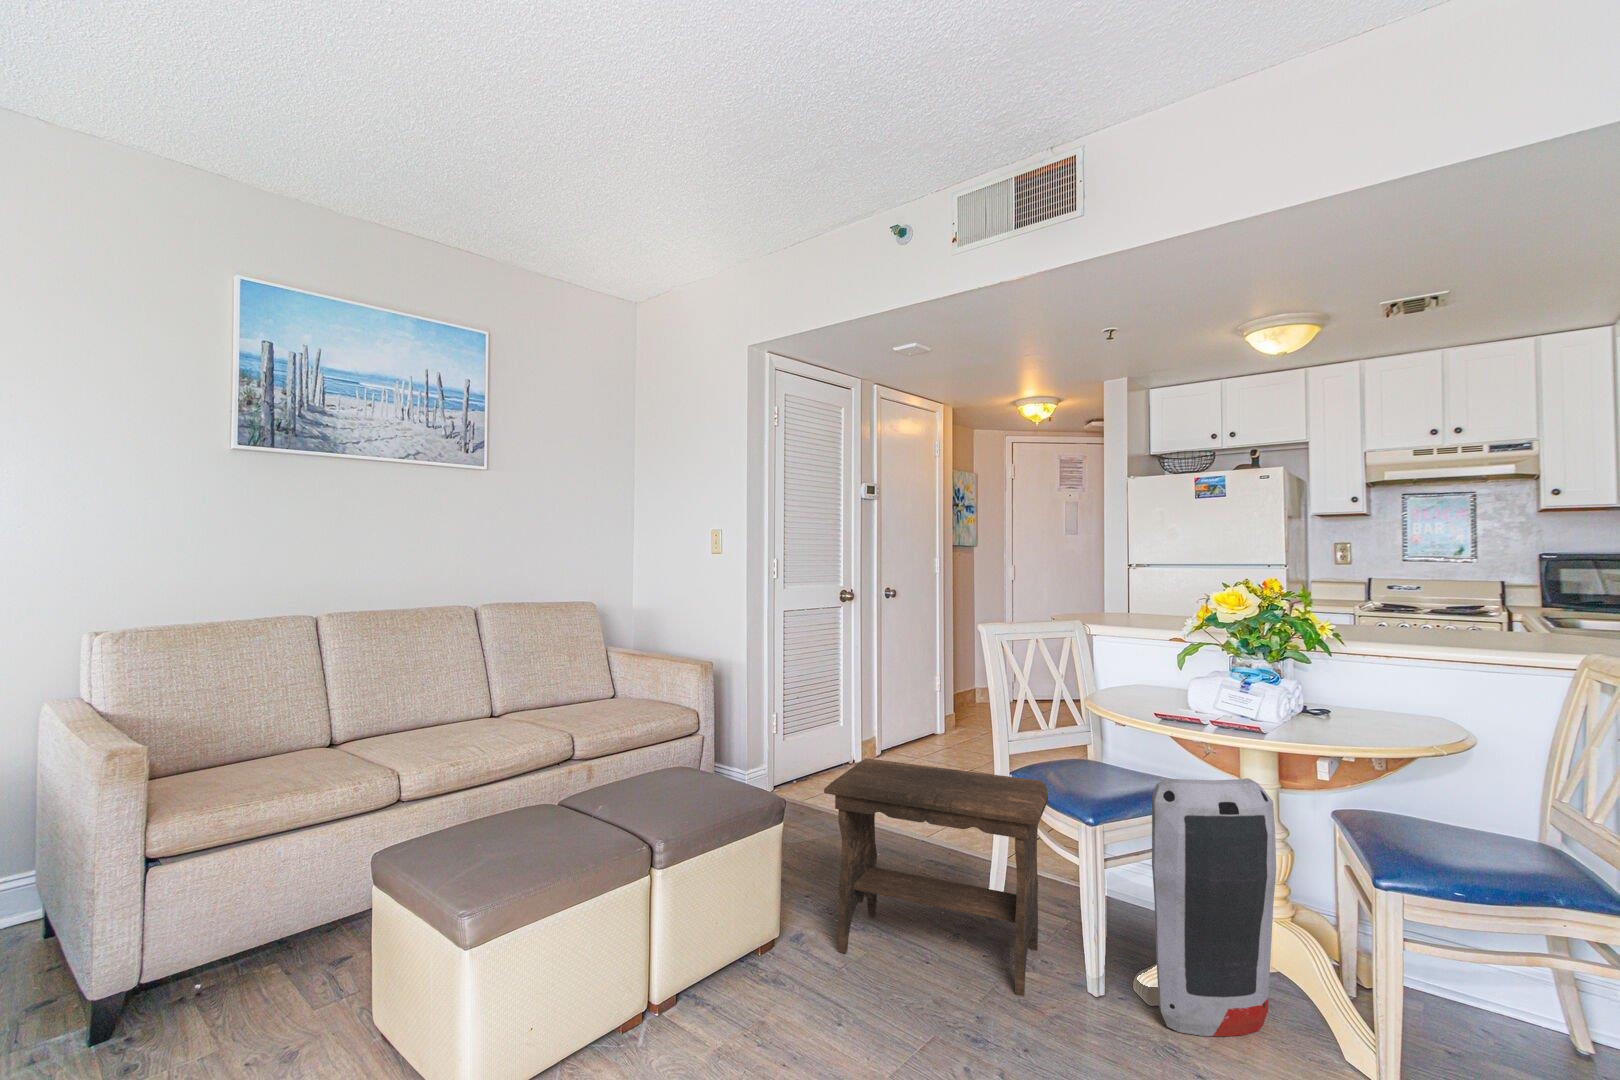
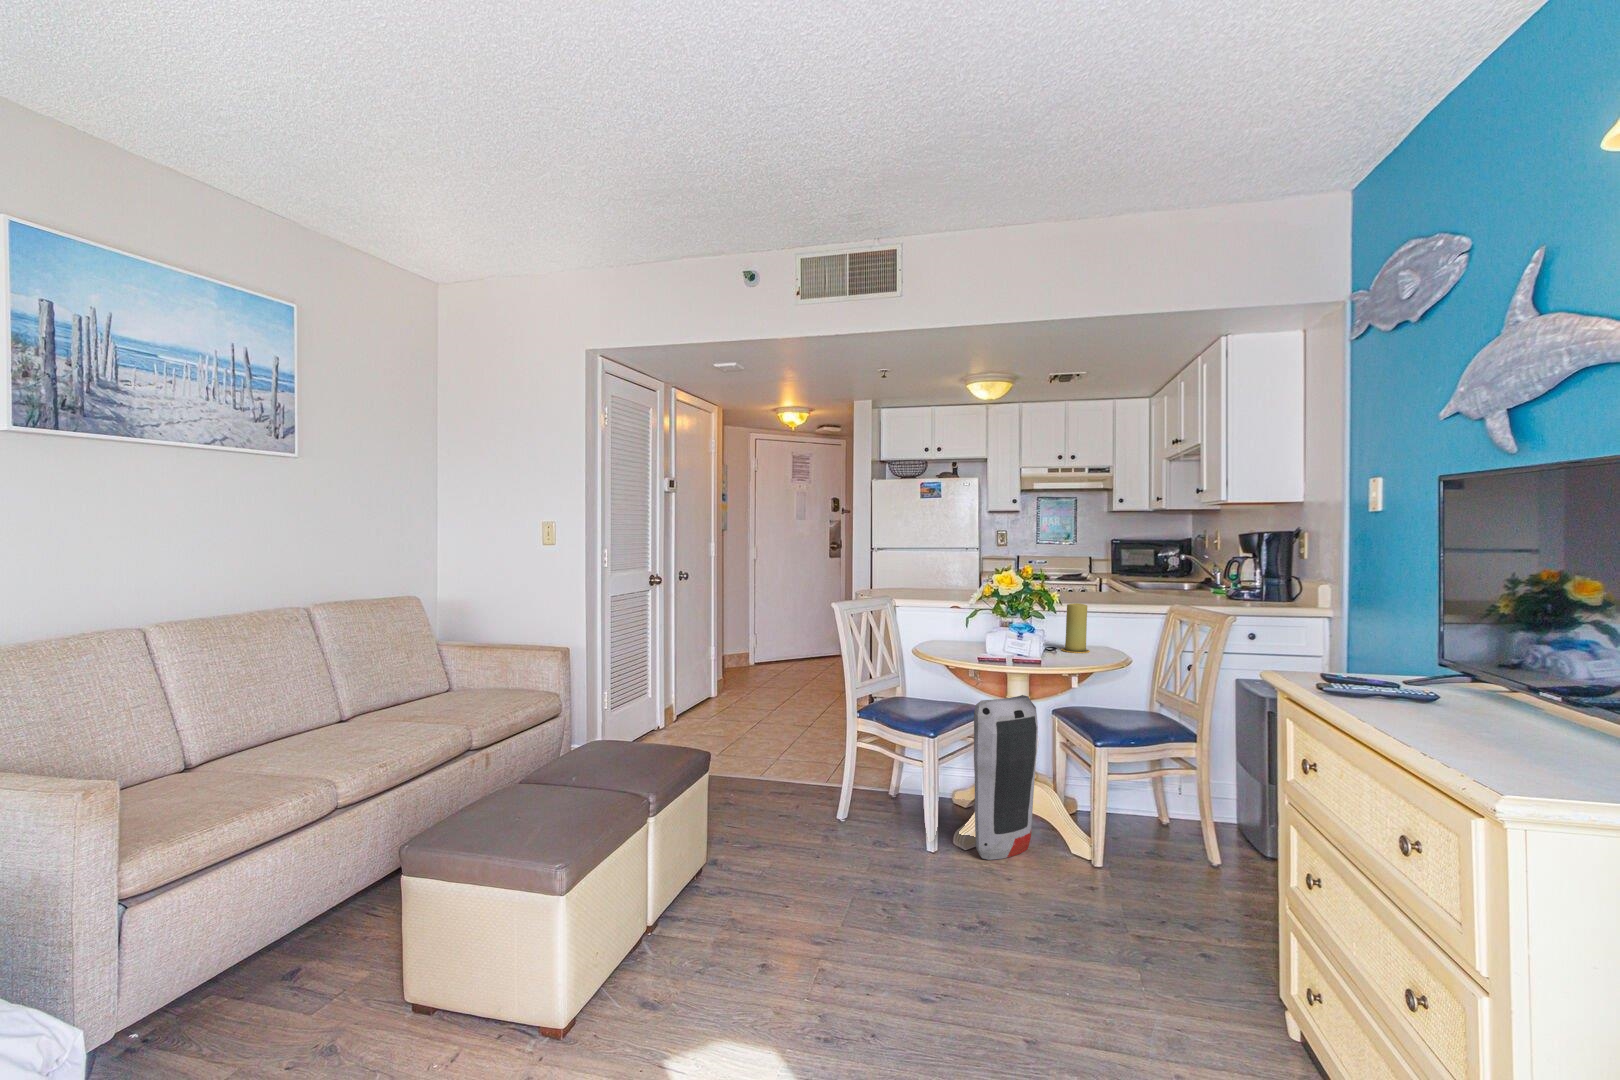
candle: none [1343,640,1398,722] -> present [1061,603,1090,653]
footstool: present [824,758,1048,997] -> none [744,714,906,863]

